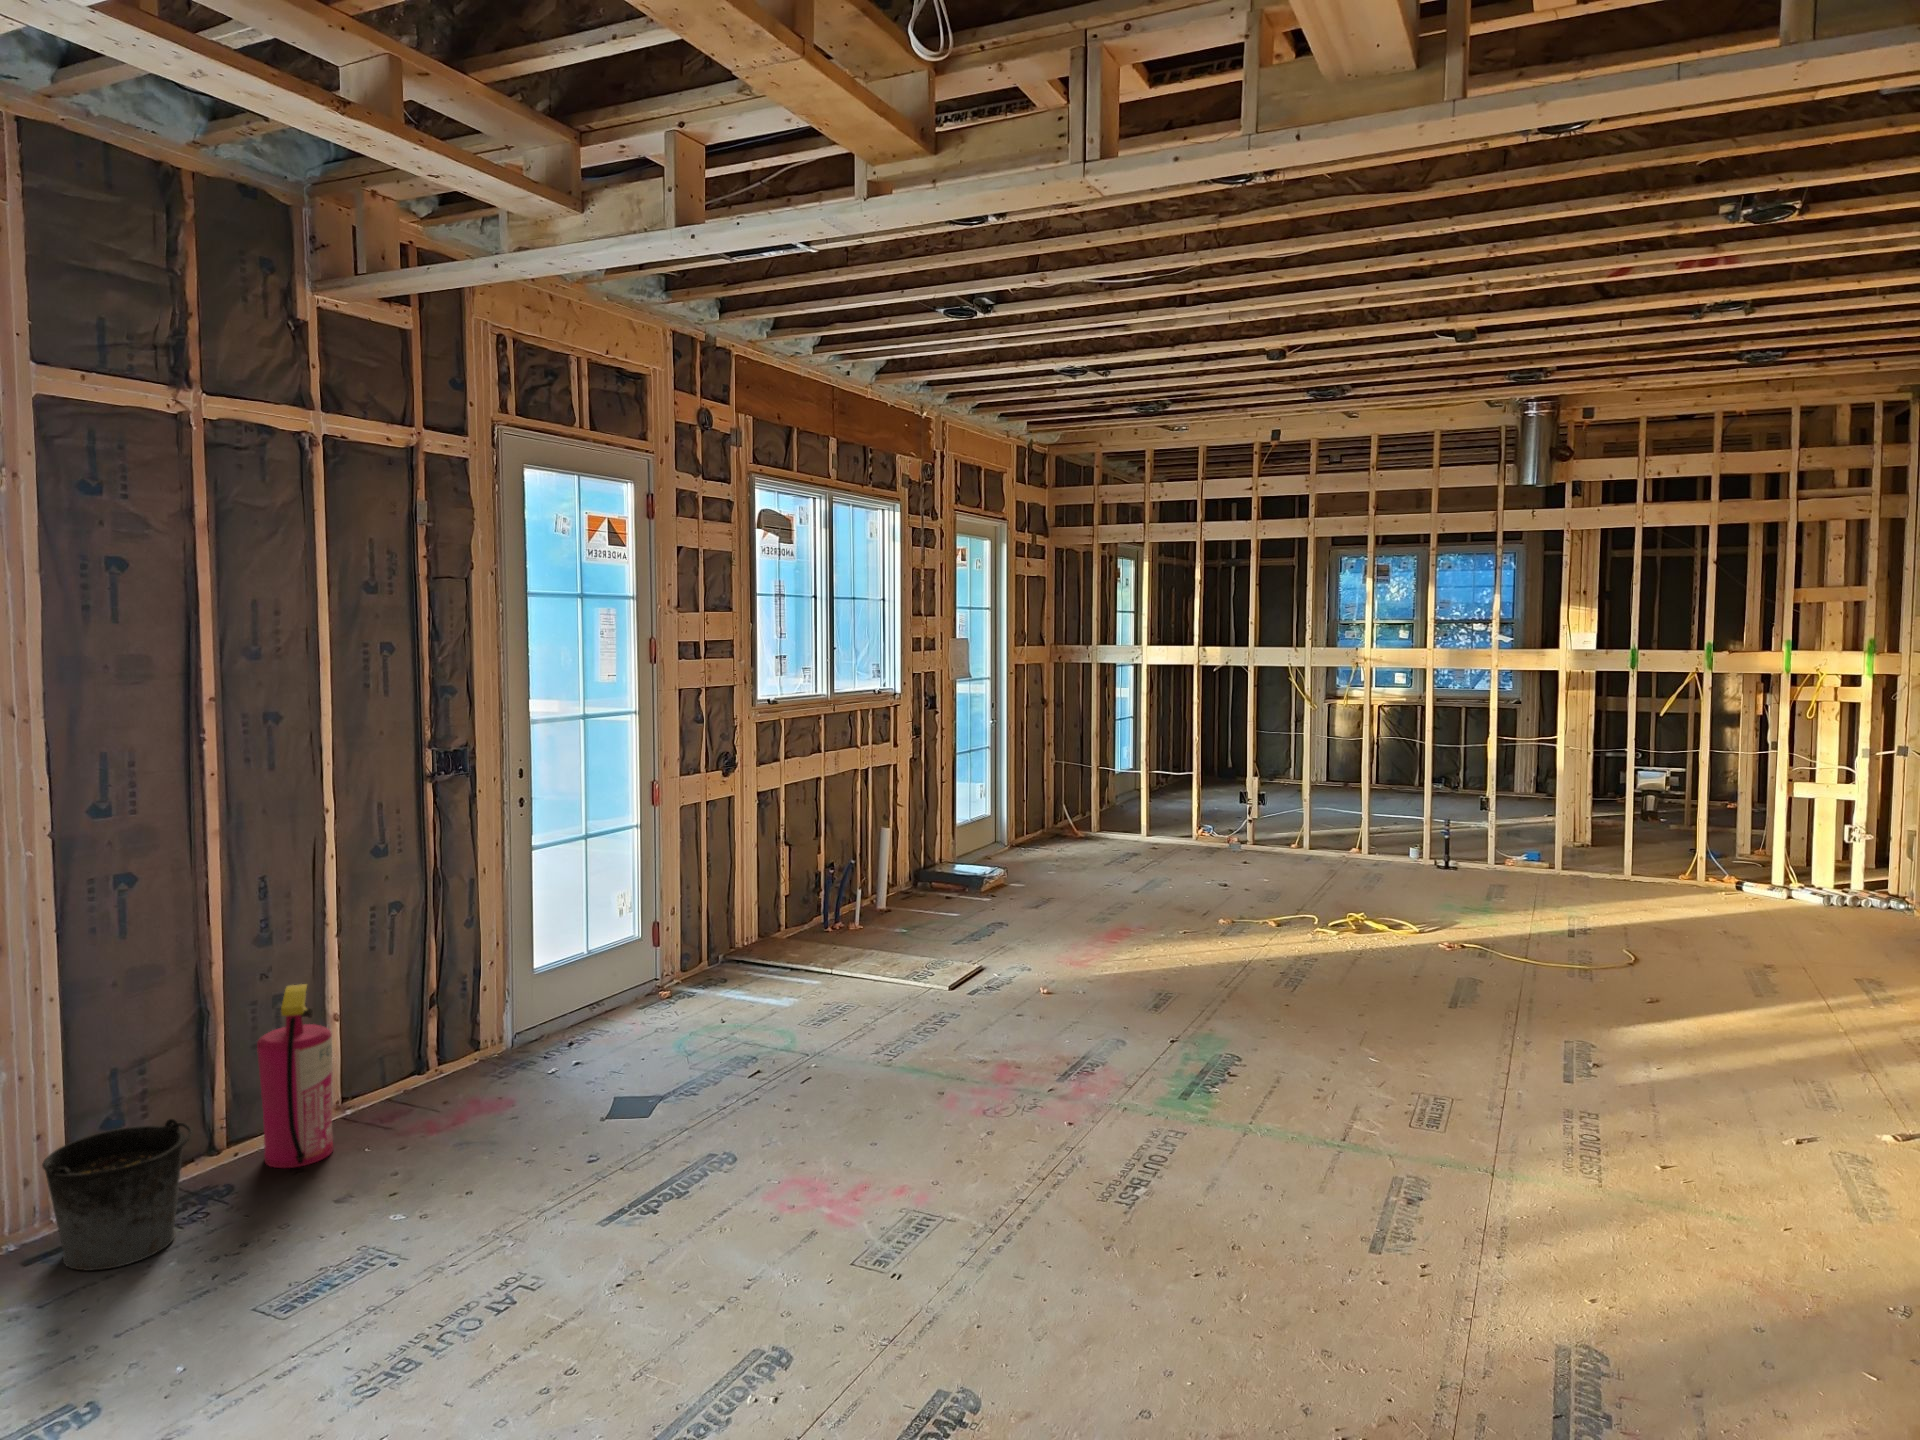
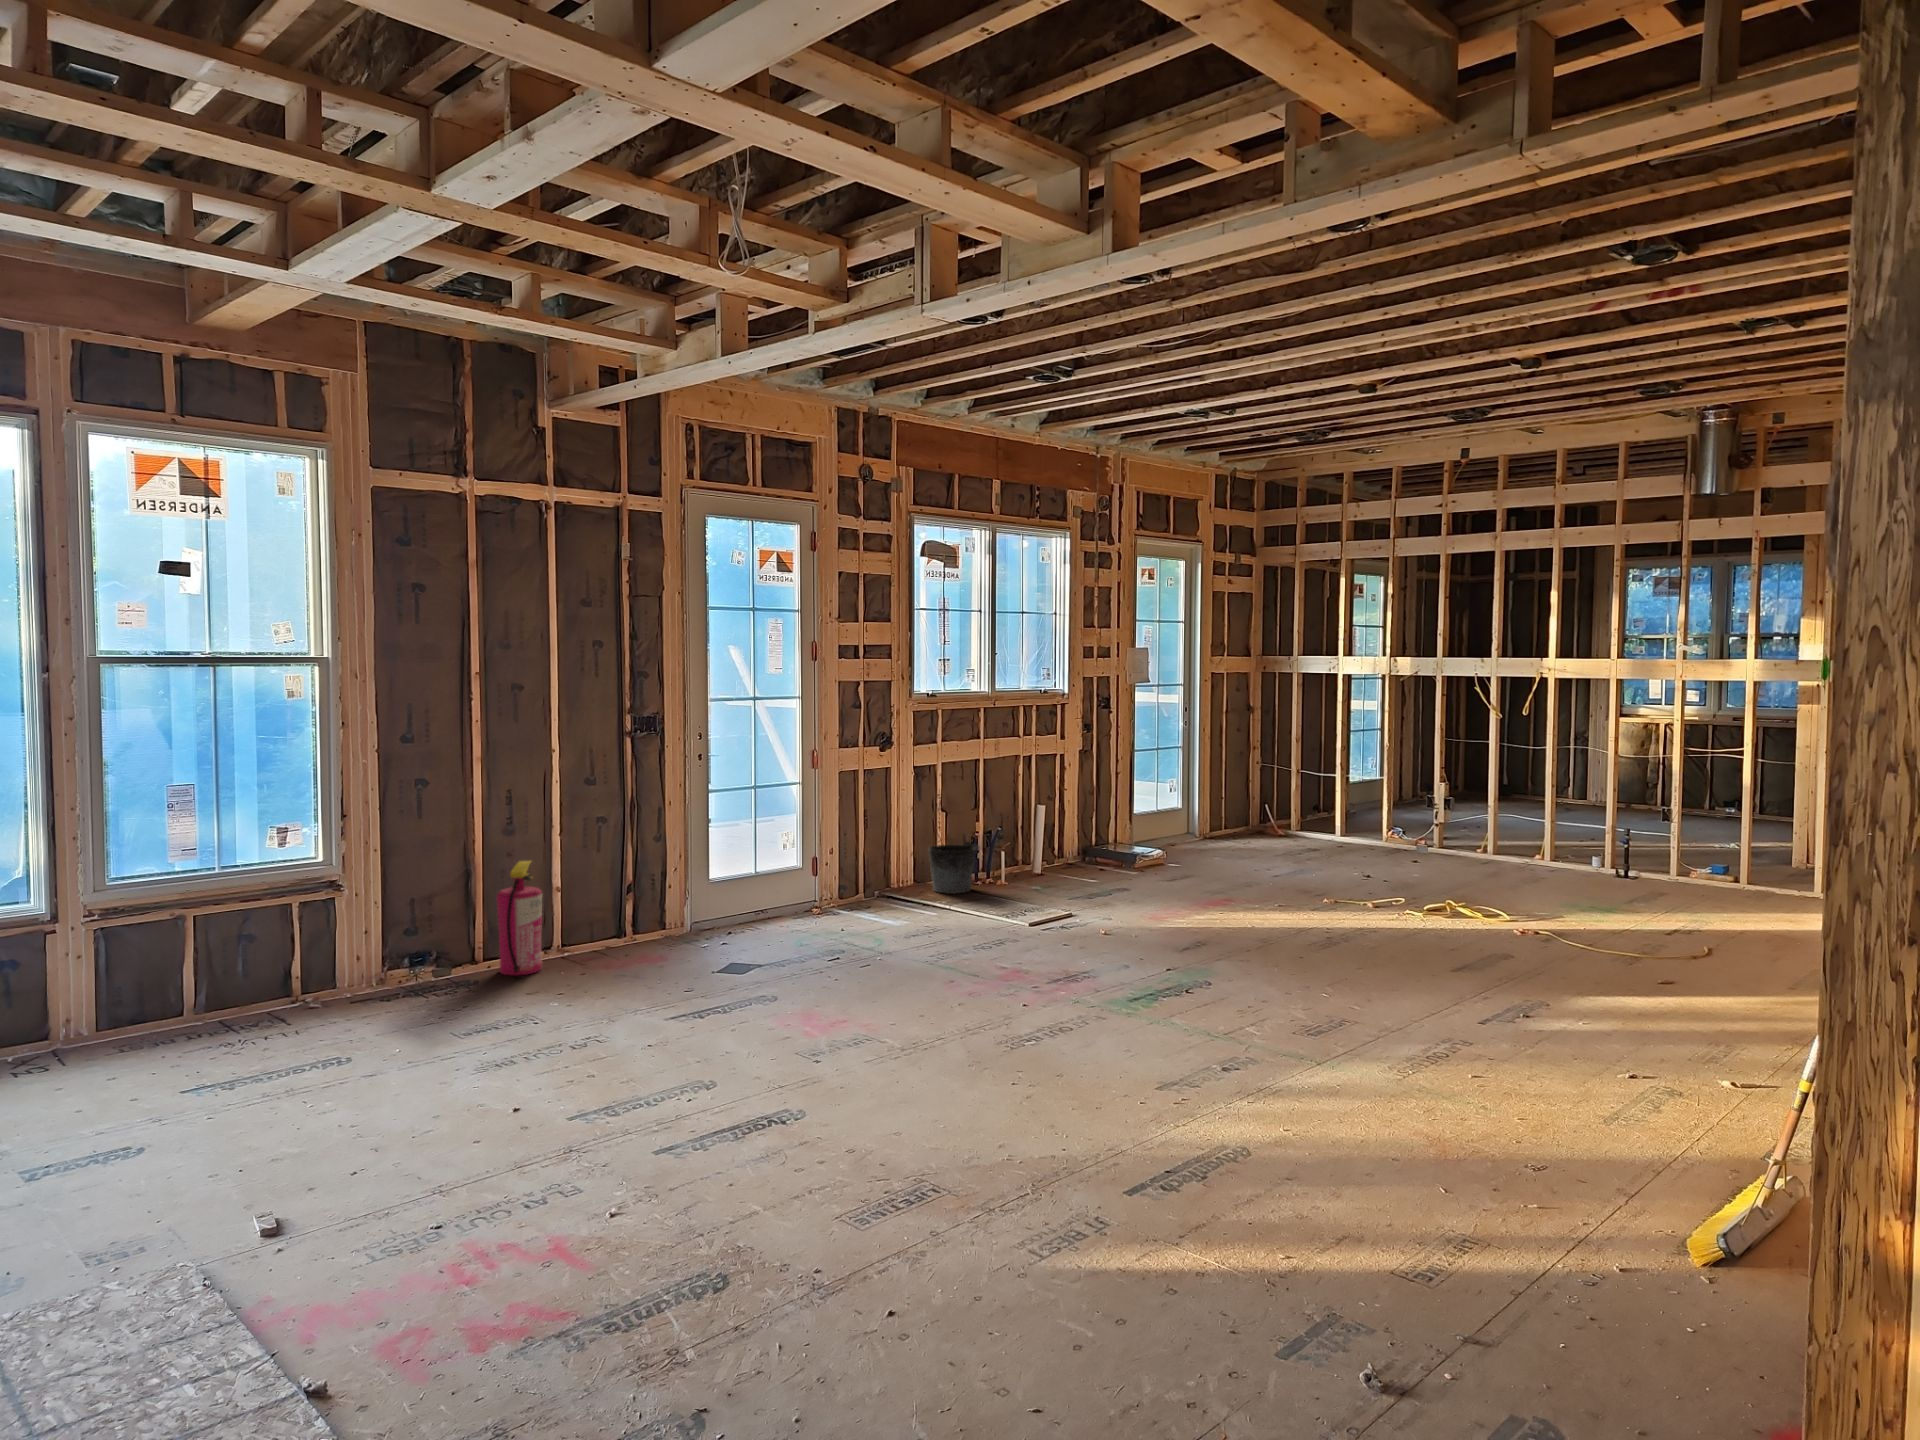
bucket: present [42,1119,193,1270] -> present [928,842,978,894]

